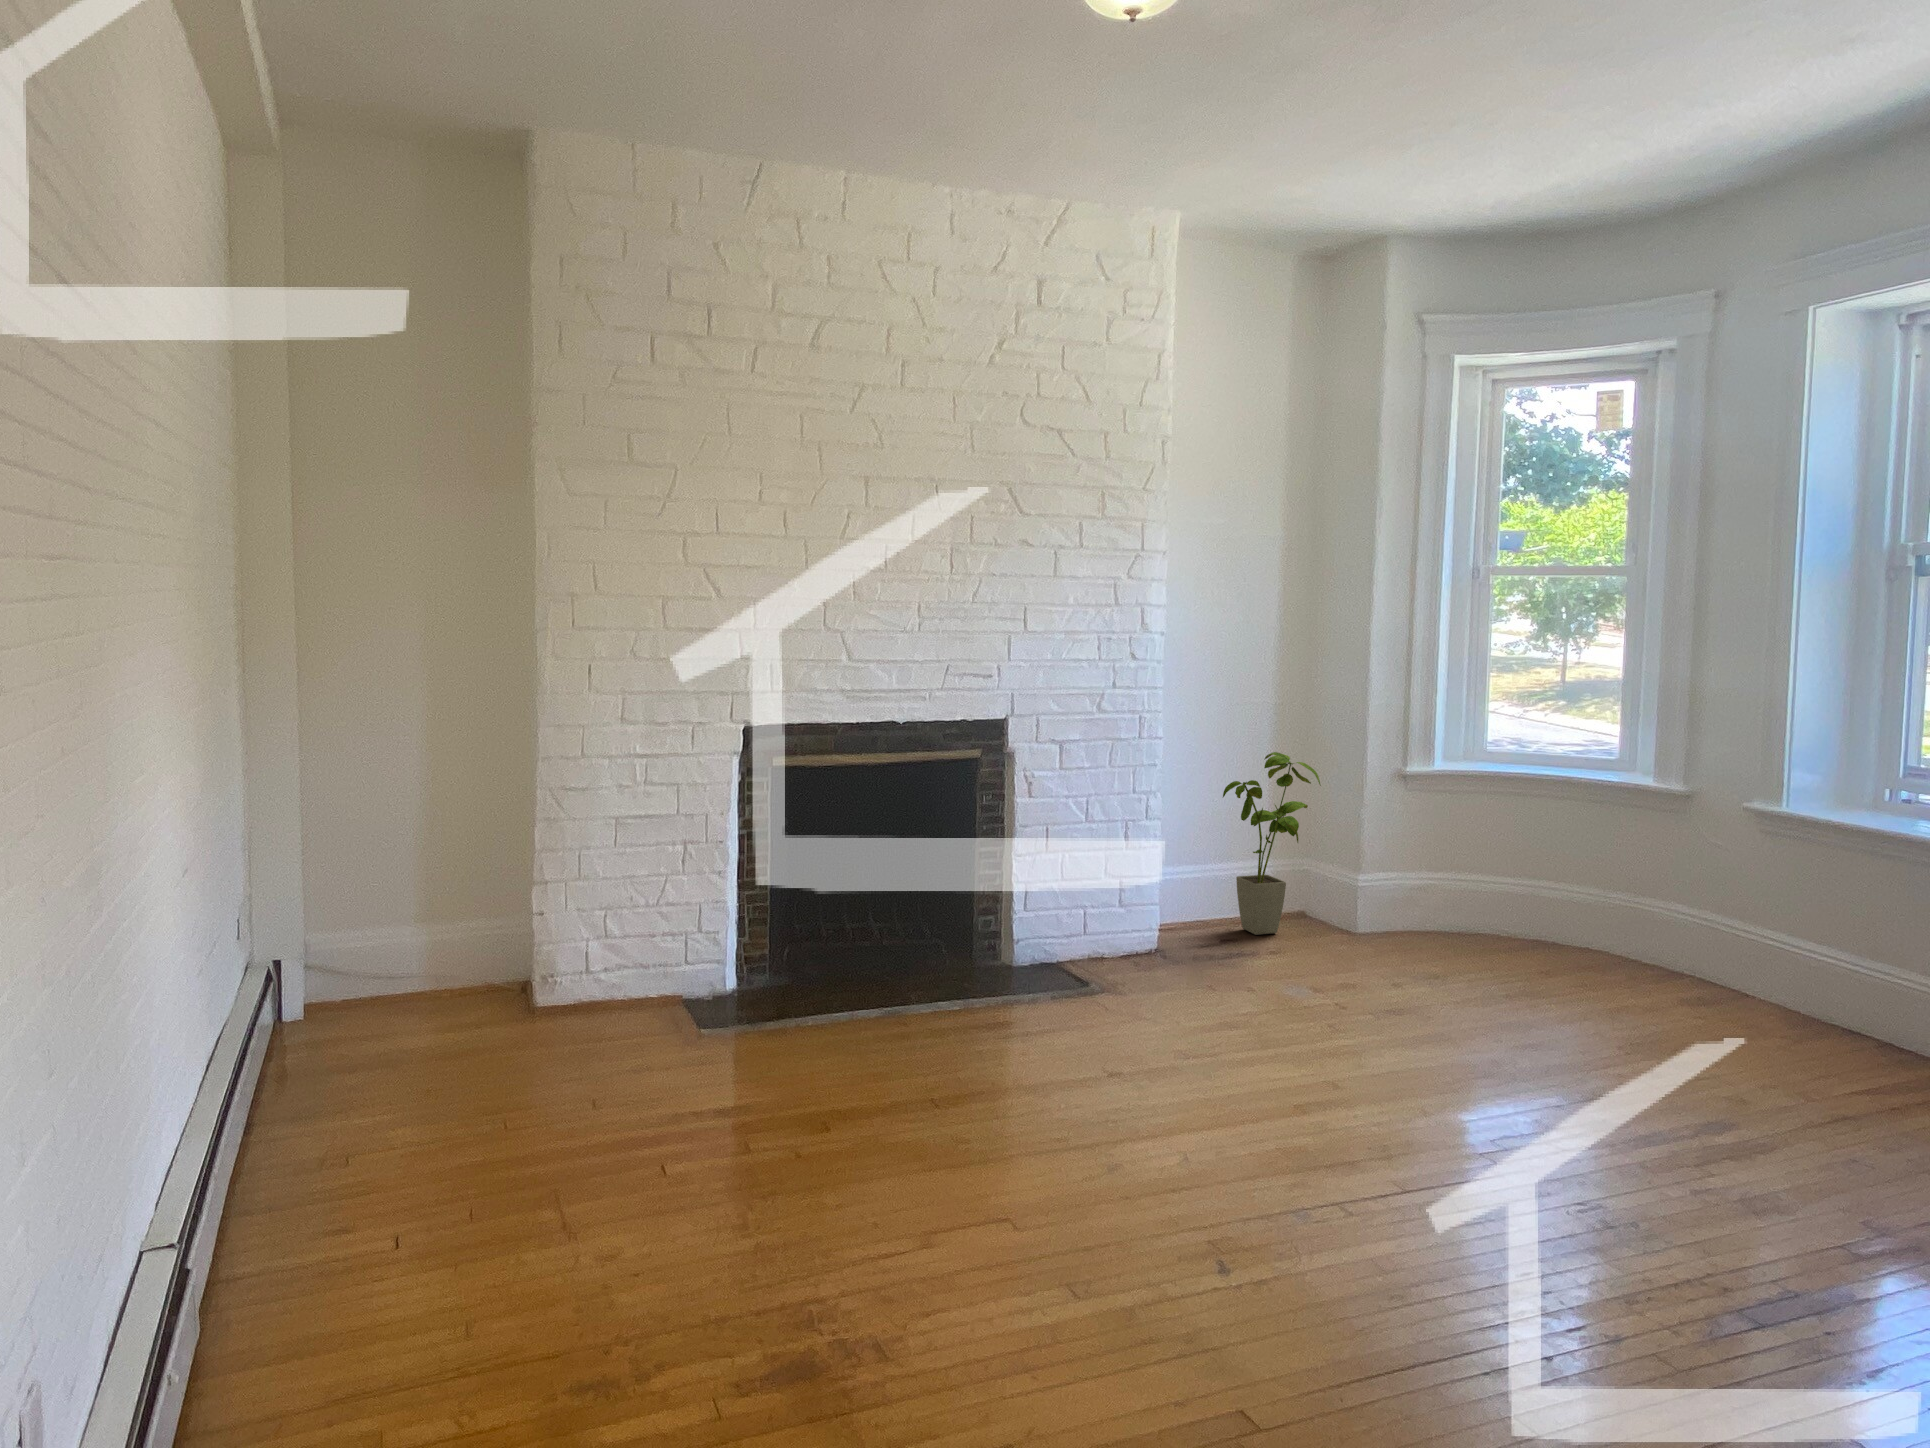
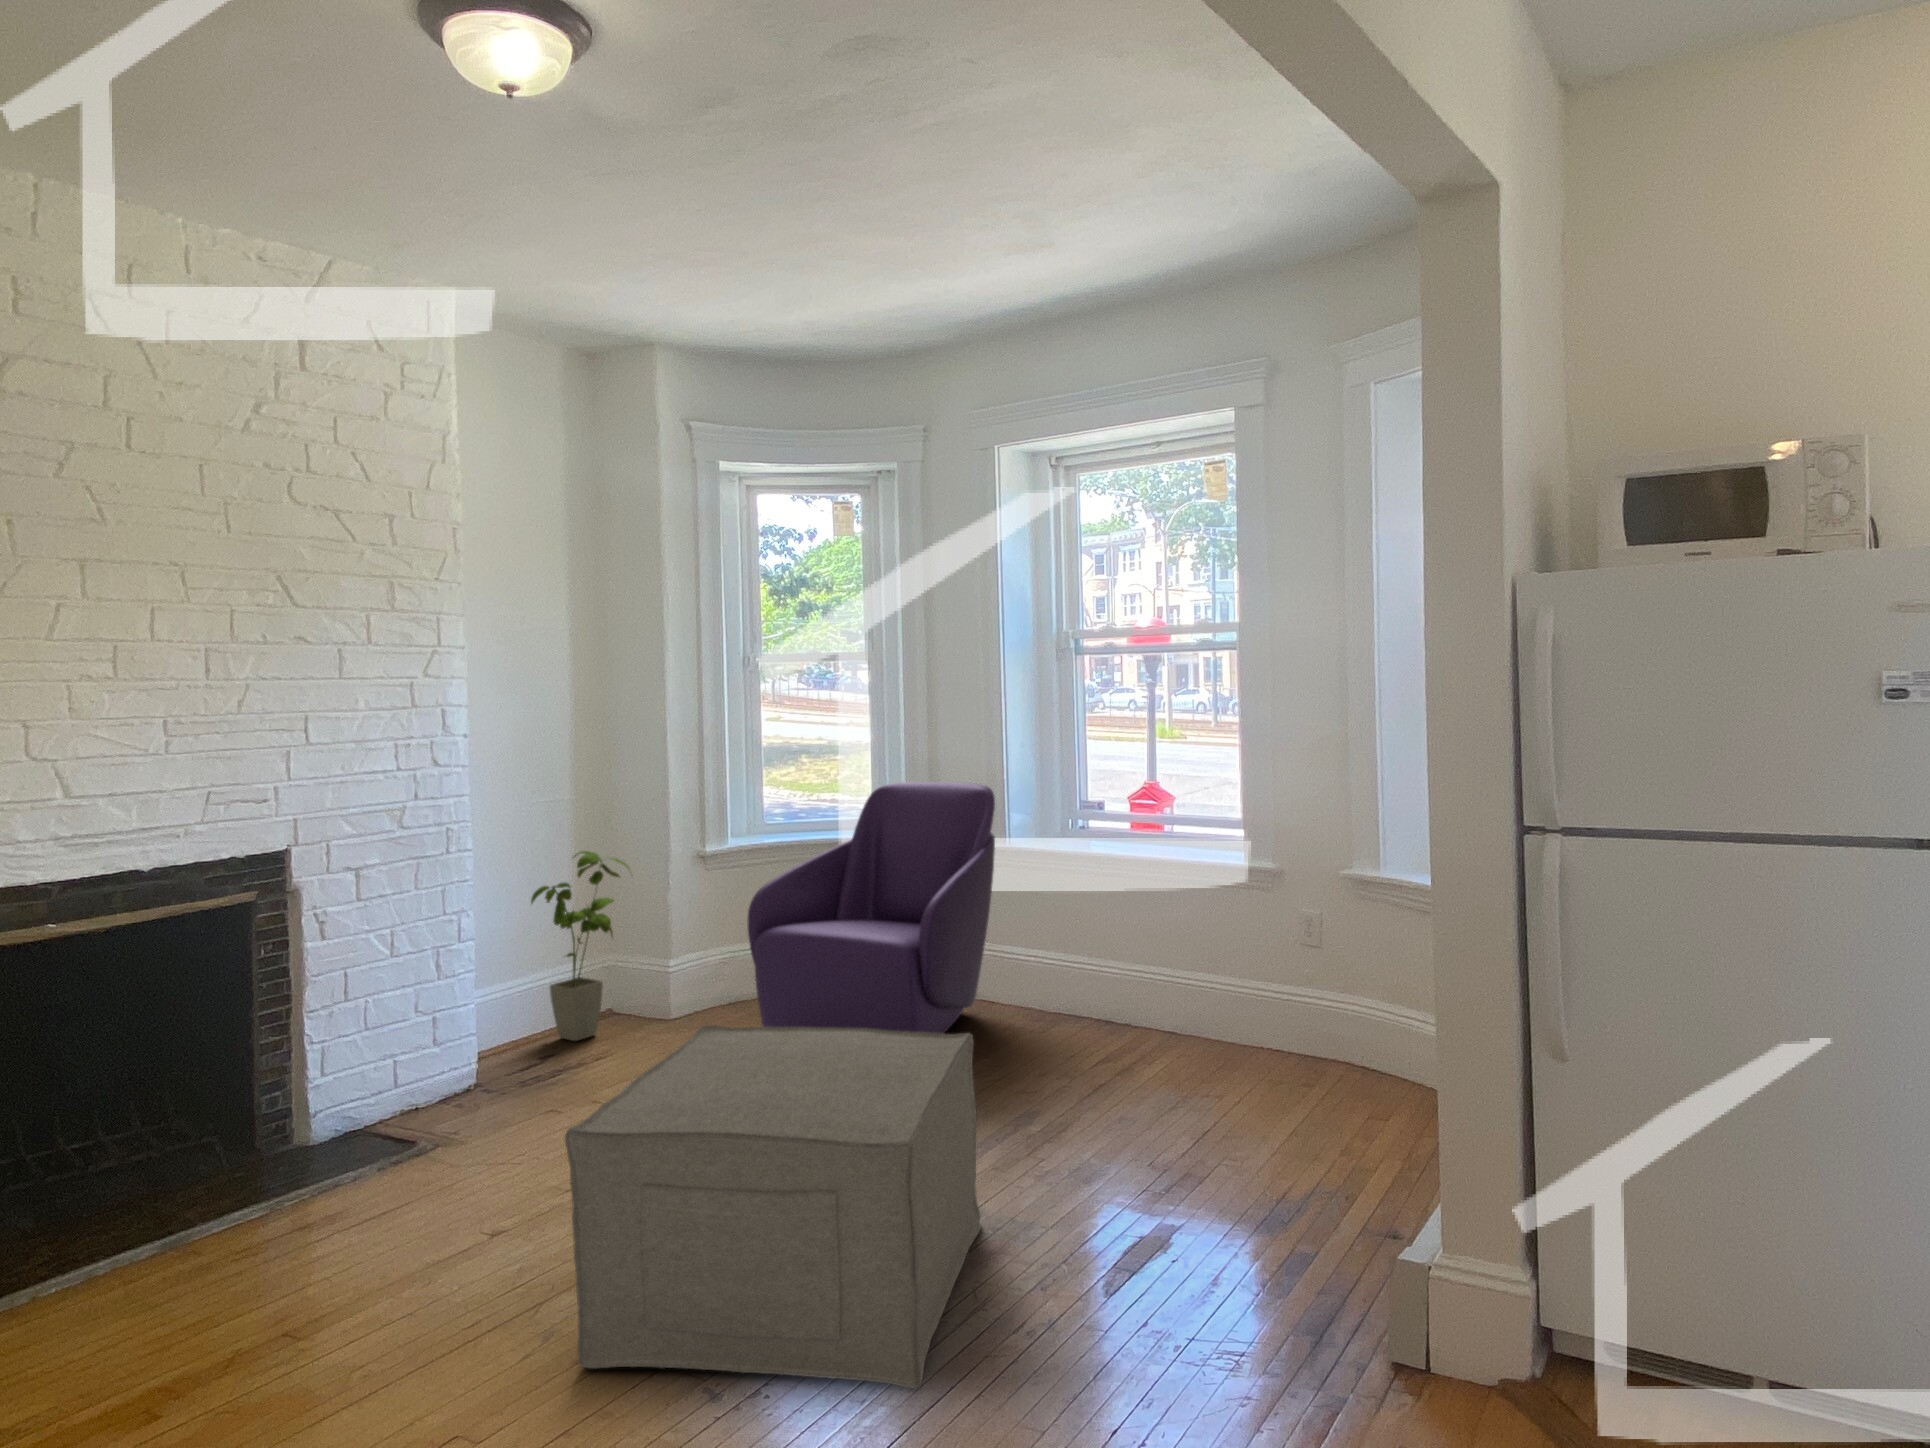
armchair: none [1428,716,1767,1033] -> present [747,782,995,1034]
ottoman: none [1119,930,1590,1337] -> present [564,1025,981,1388]

